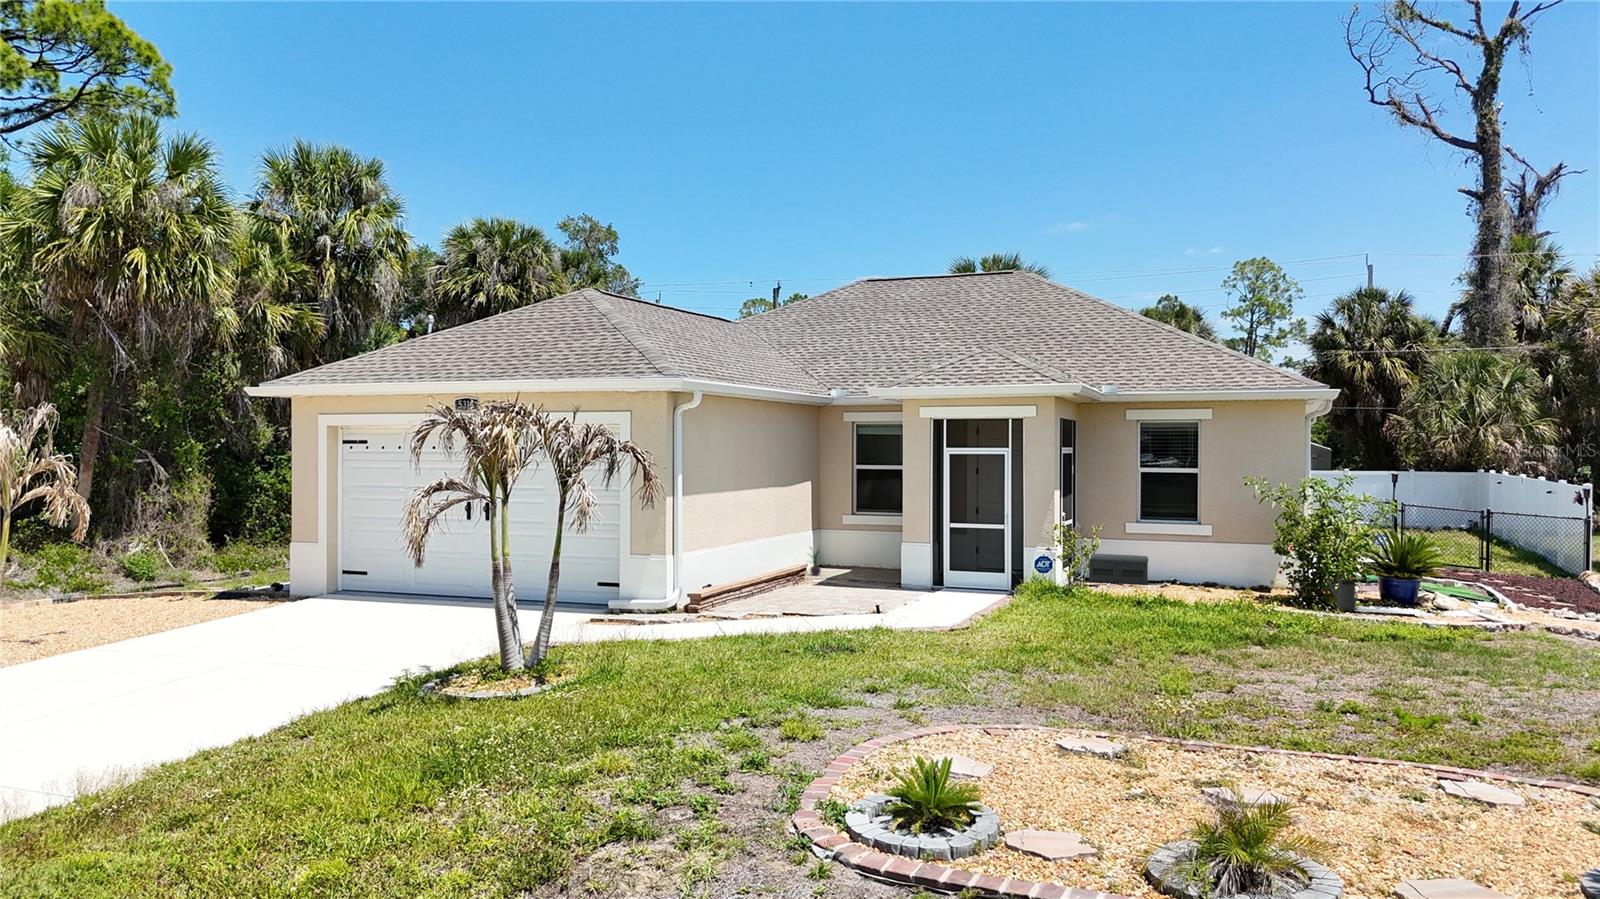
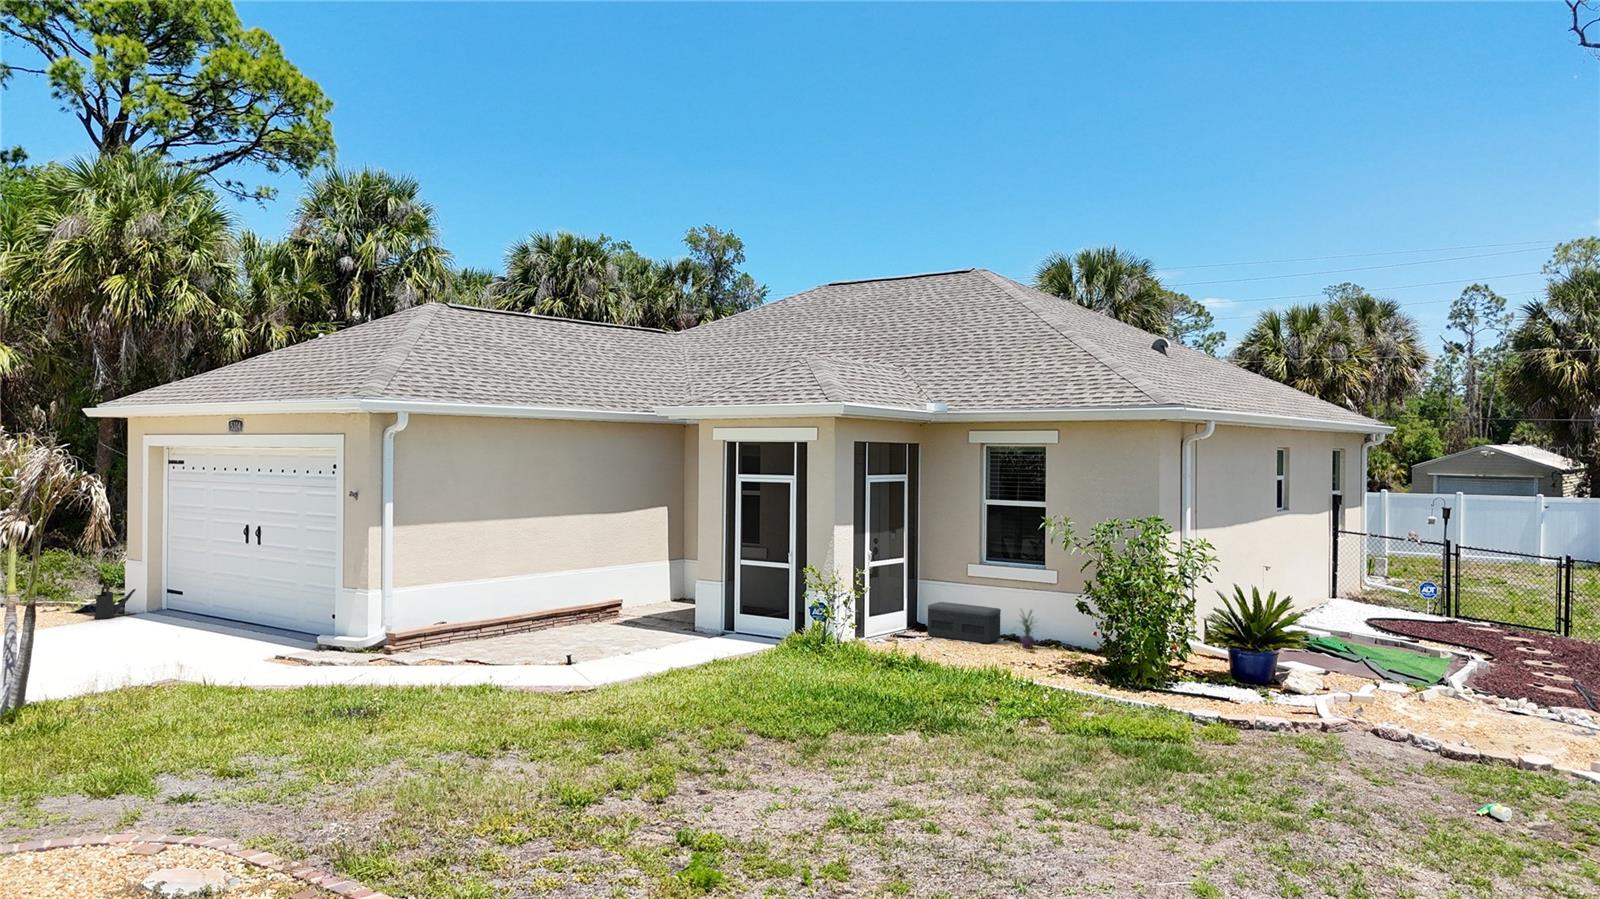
decorative plant: present [810,547,821,575] -> present [1020,610,1035,648]
watering can: present [1327,575,1358,610] -> present [89,586,136,619]

